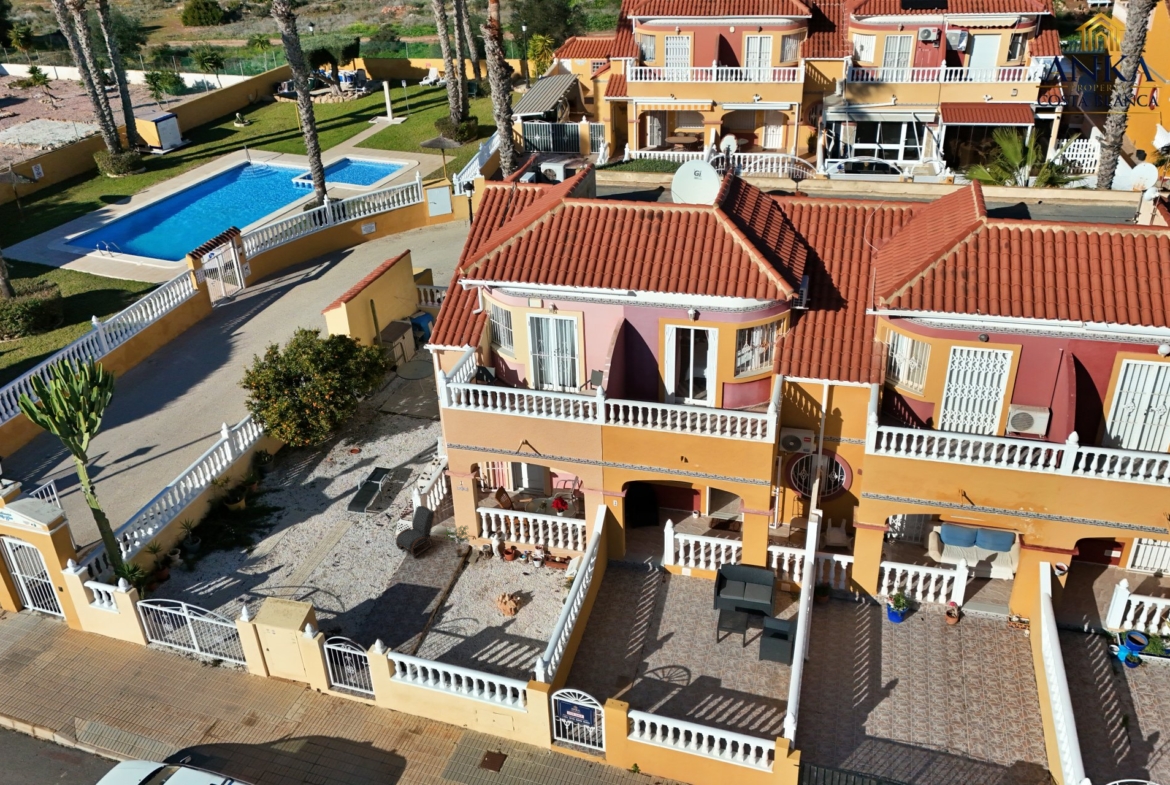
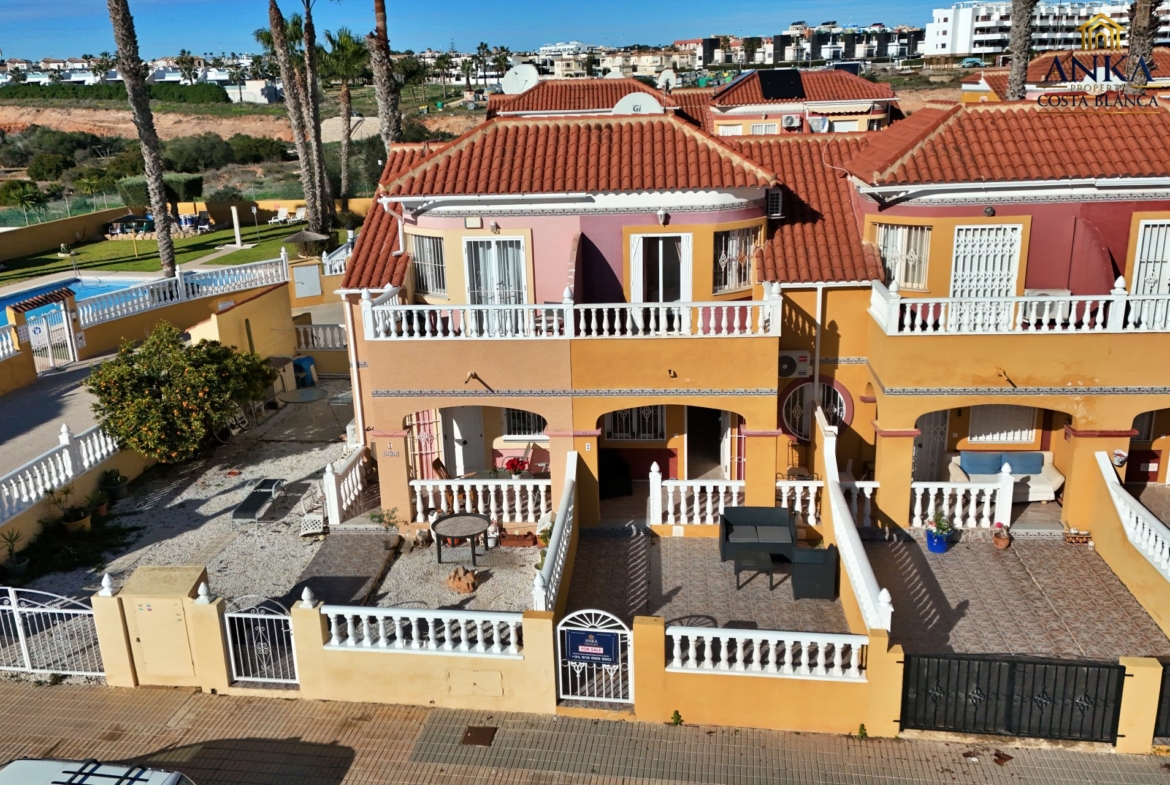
lounge chair: present [396,506,434,558] -> none [302,492,352,555]
round table: none [490,535,538,584] -> present [431,512,492,566]

